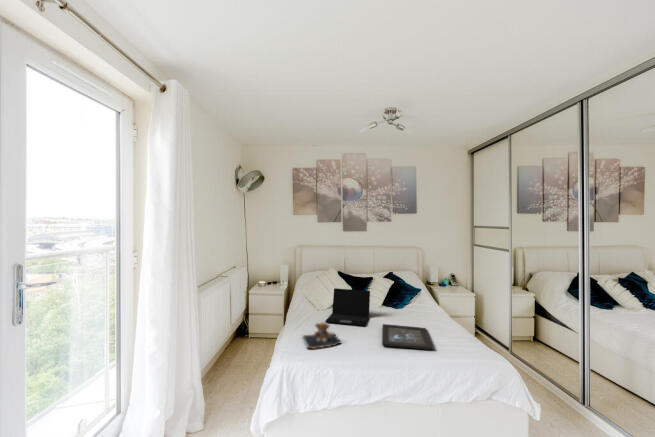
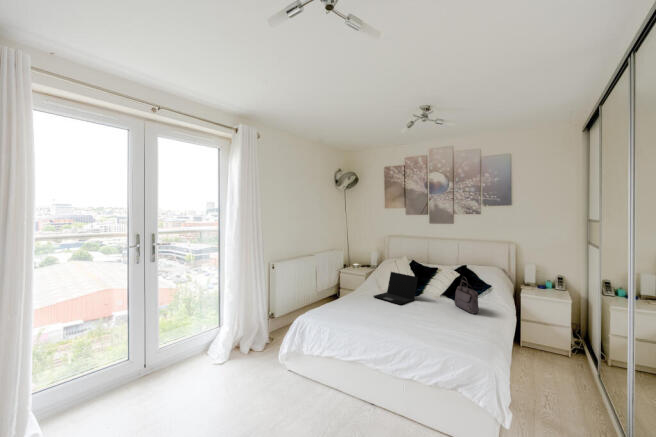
handbag: none [407,285,437,321] -> present [454,277,478,313]
teddy bear: present [303,322,340,349] -> none [338,292,370,311]
tray: present [382,324,433,350] -> none [392,306,453,330]

